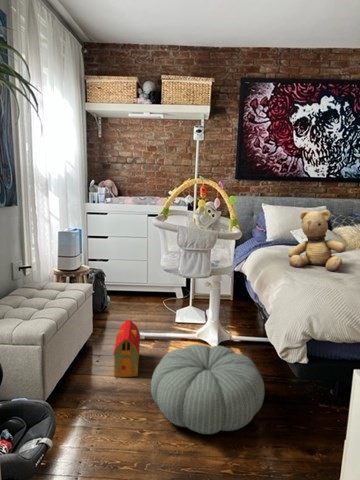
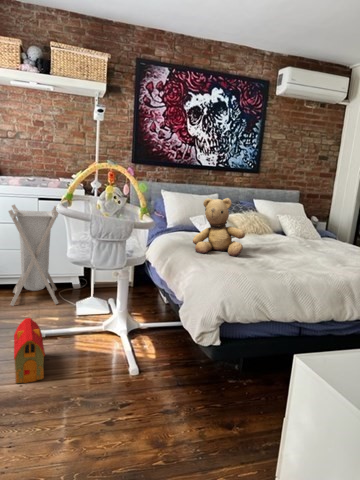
laundry hamper: none [121,220,165,312] -> present [8,205,59,306]
pouf: present [151,344,264,434] -> none [65,337,183,430]

